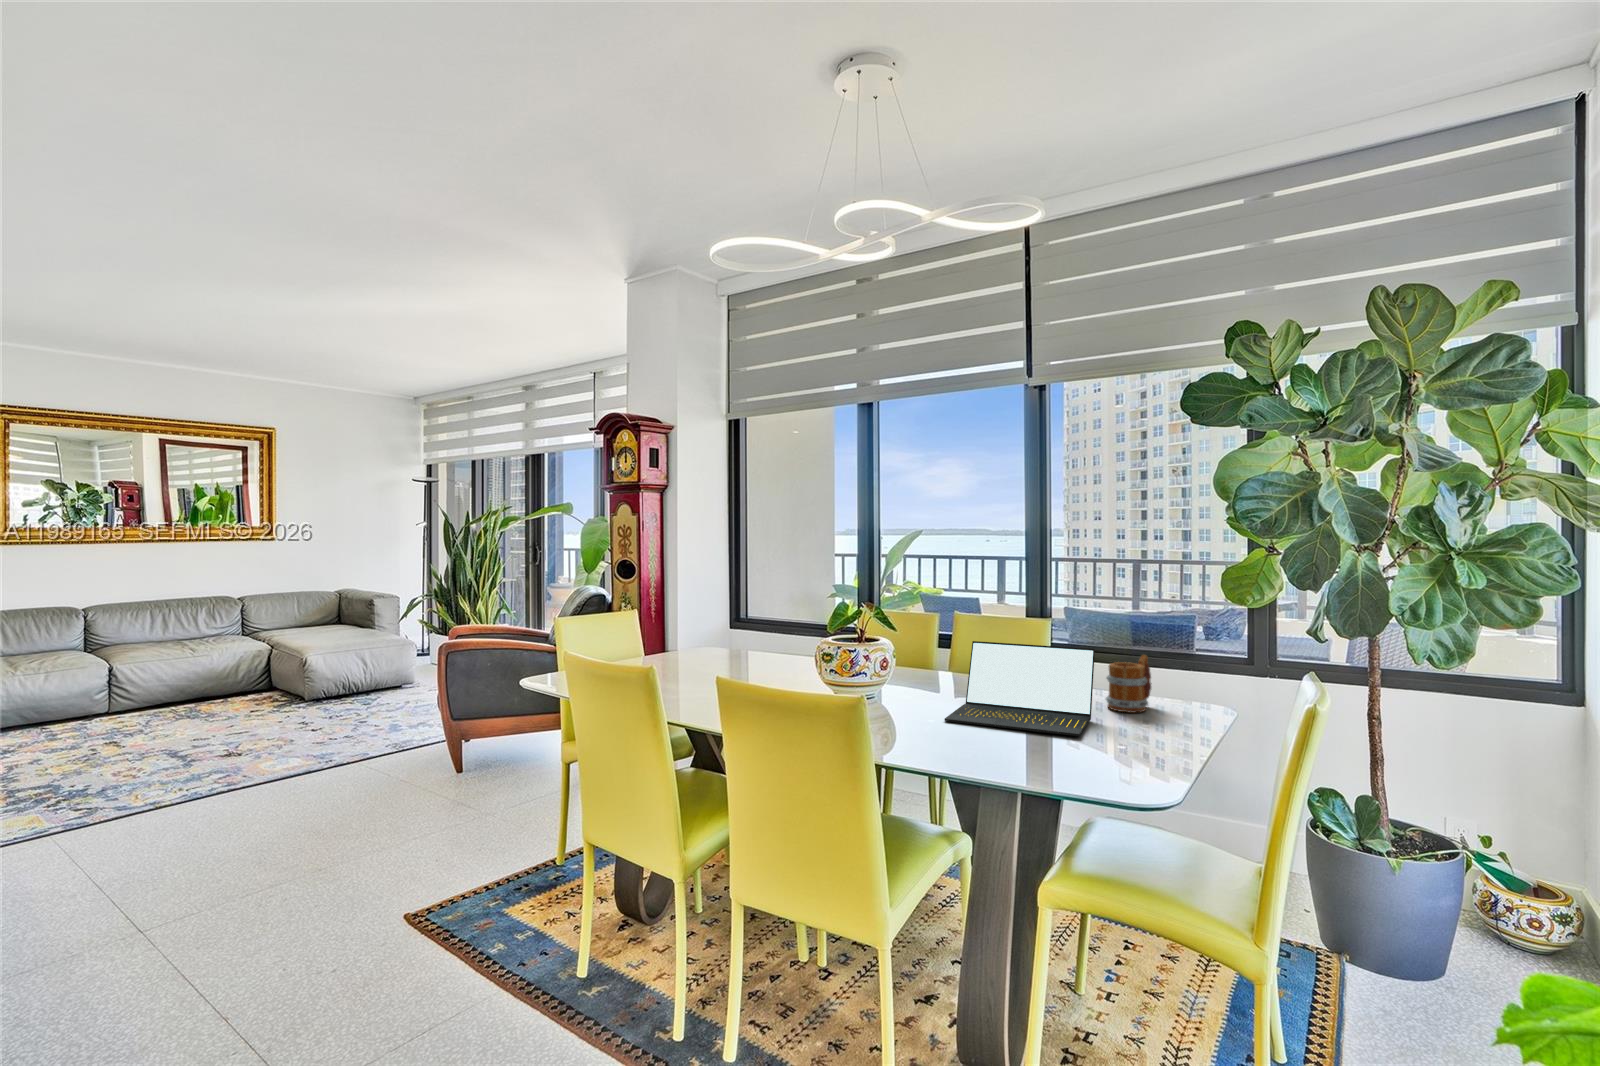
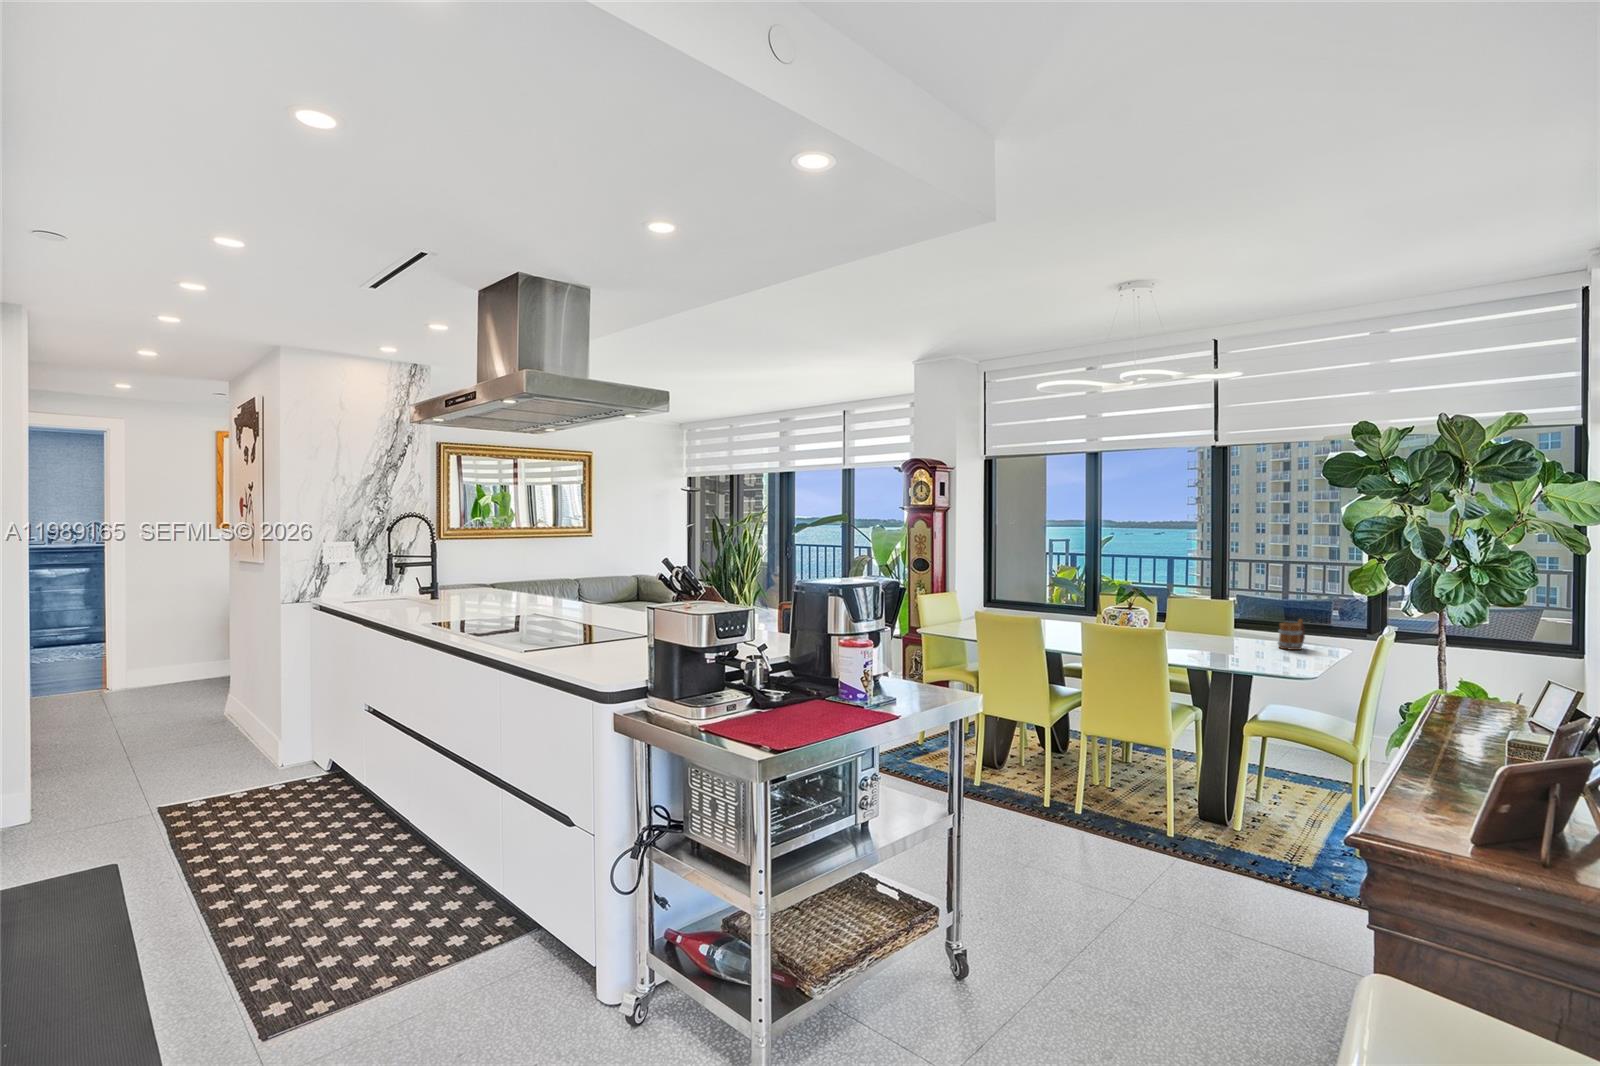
laptop: present [944,641,1095,736] -> none [1187,610,1272,657]

